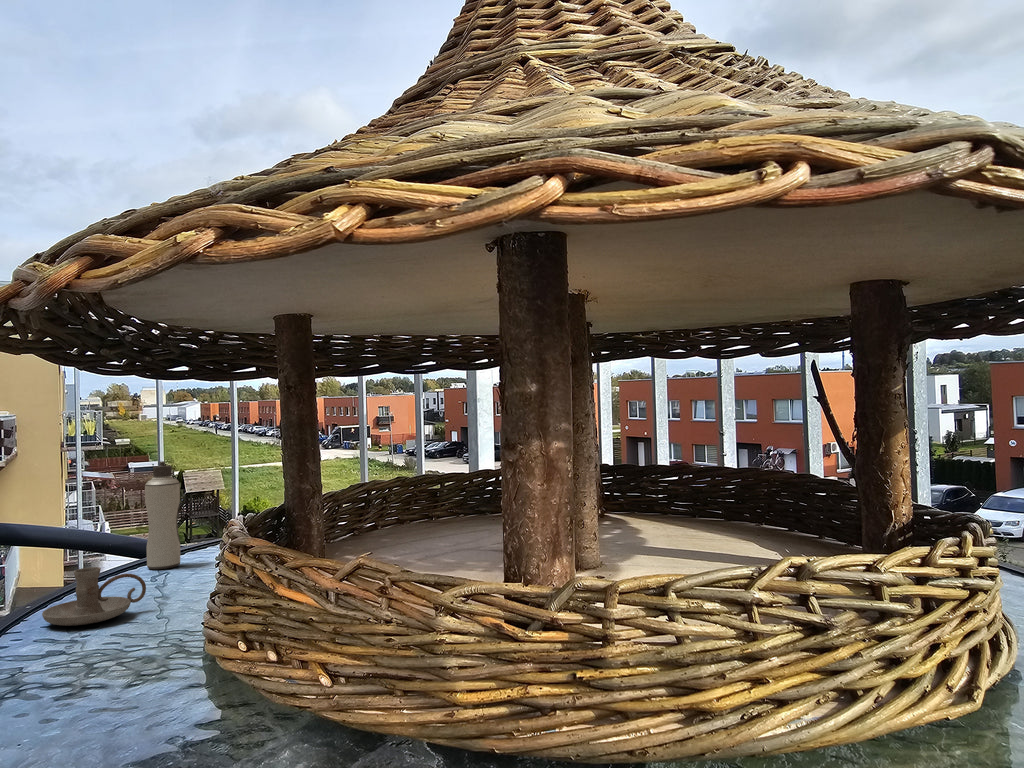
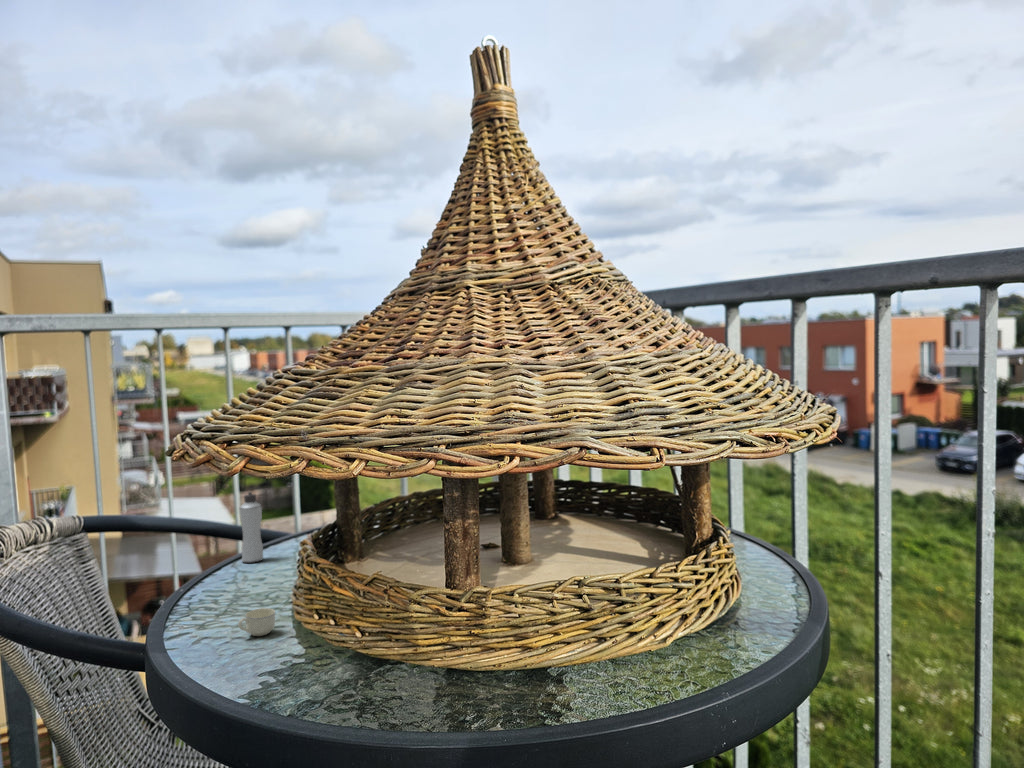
candle holder: present [42,567,146,626] -> none [194,568,251,603]
cup: none [91,631,168,683] -> present [238,608,275,636]

